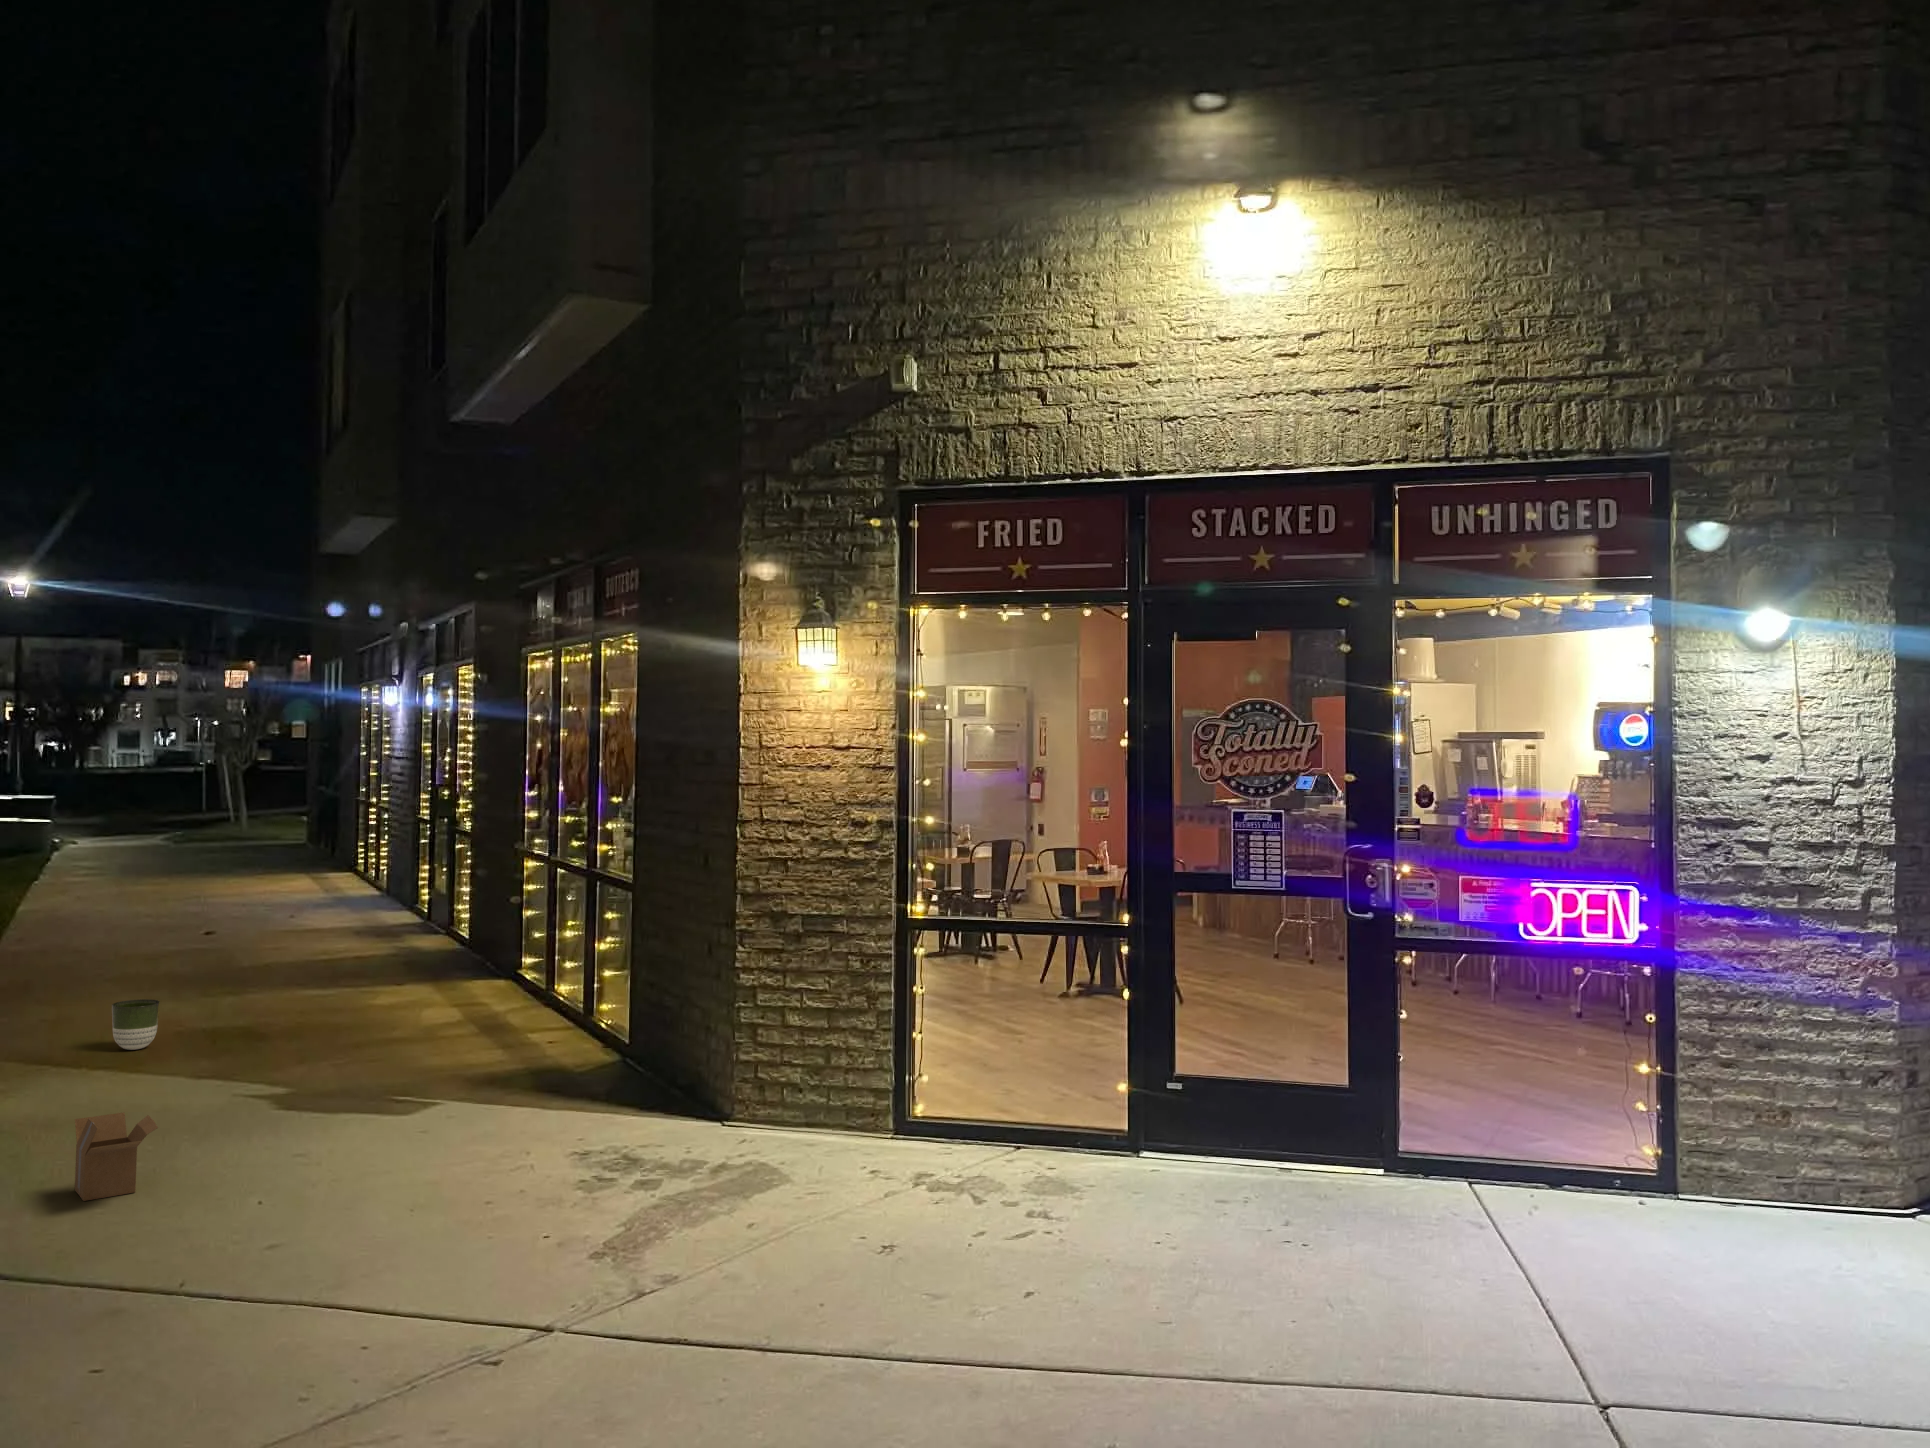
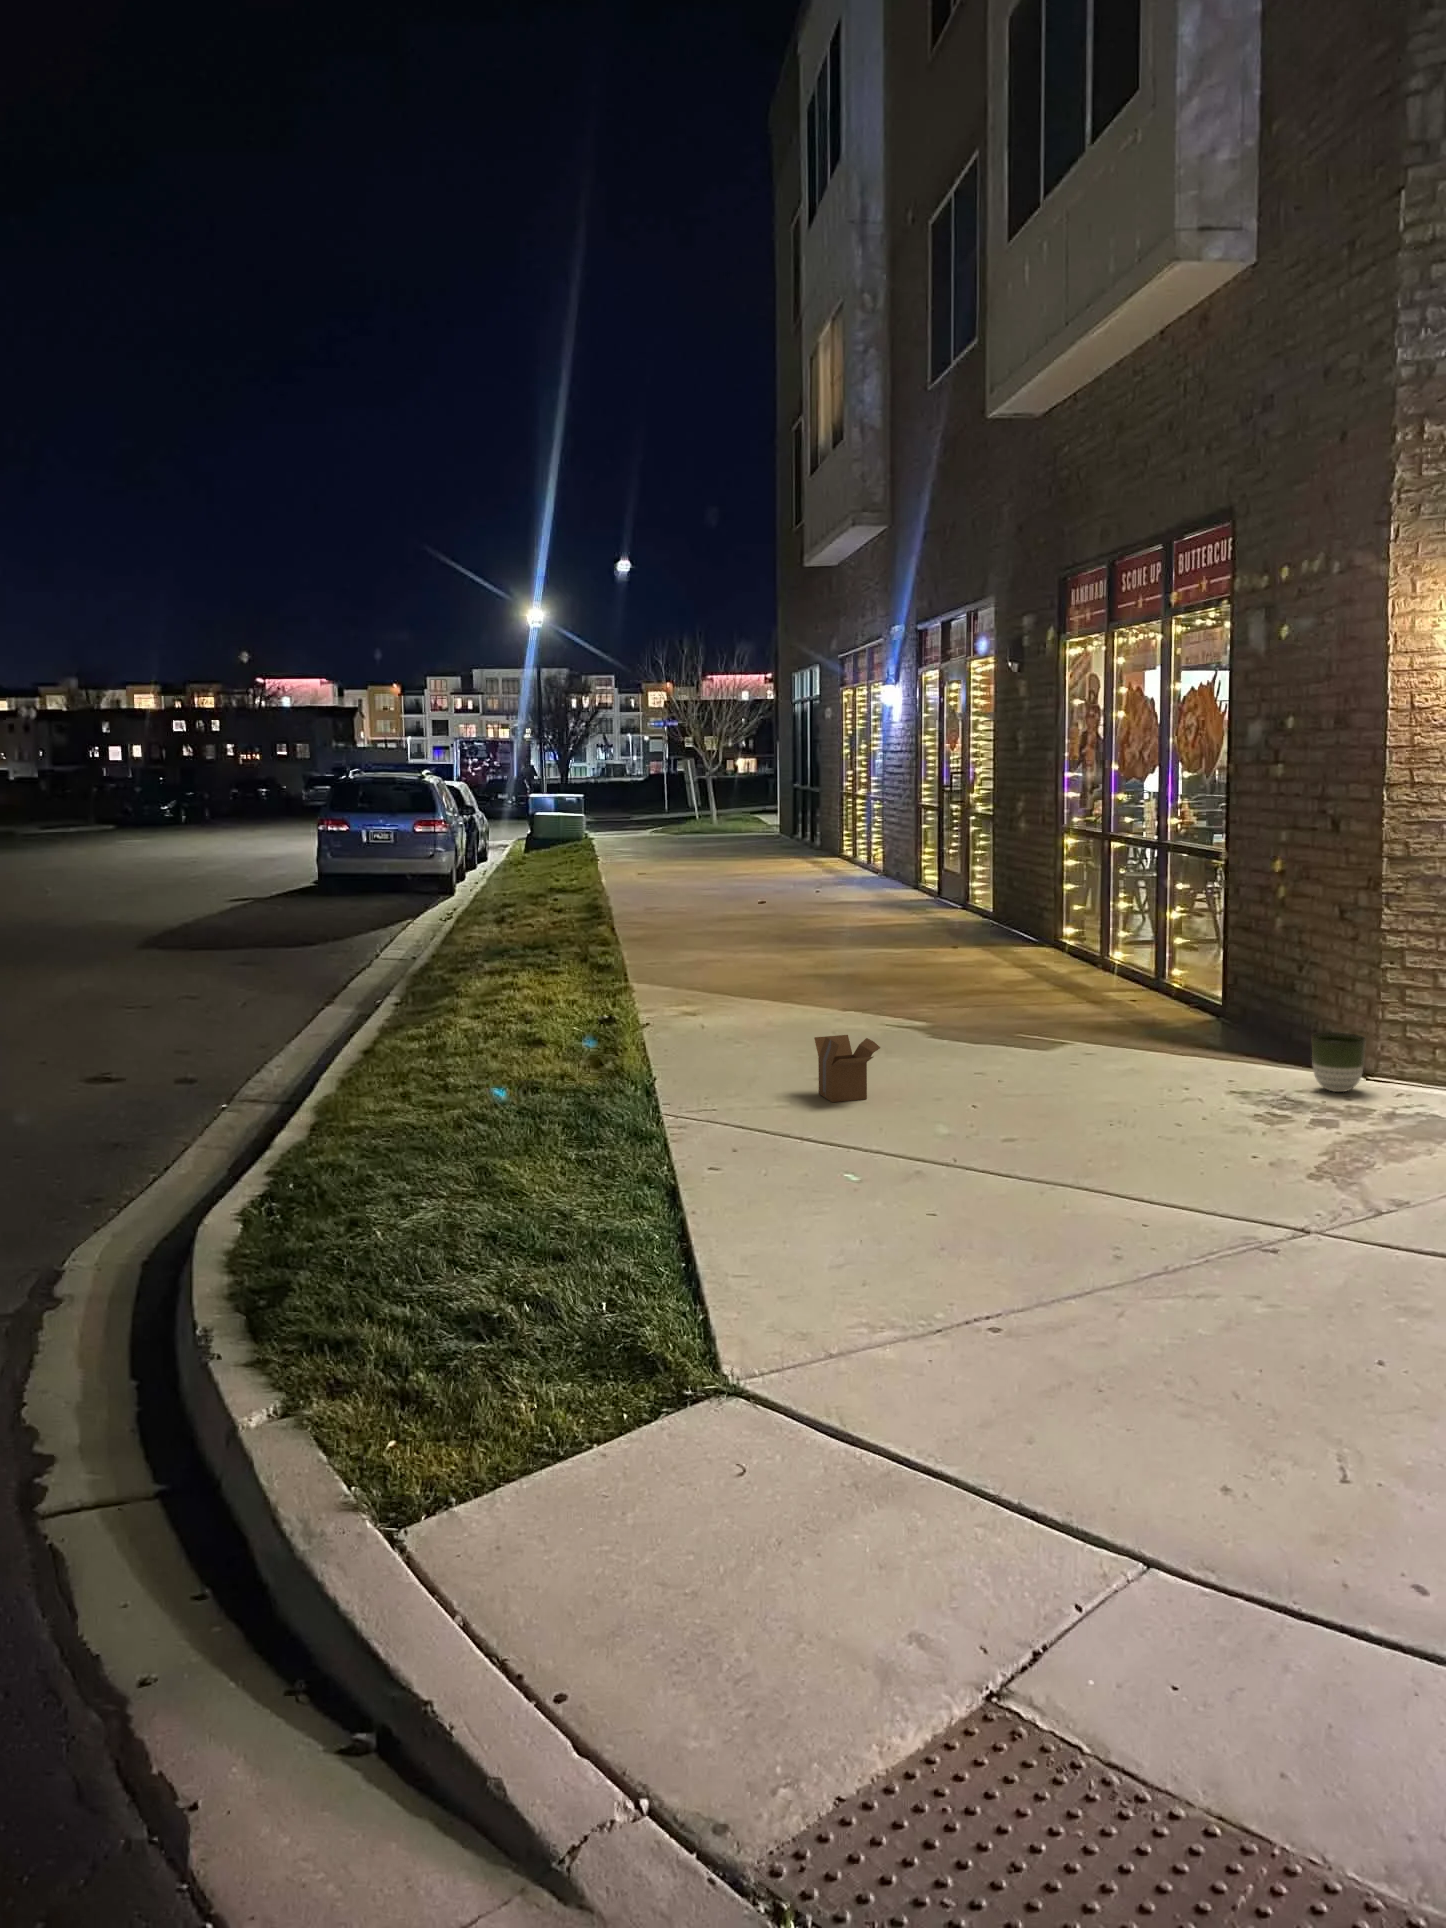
planter: present [112,999,160,1050] -> present [1312,1032,1366,1092]

